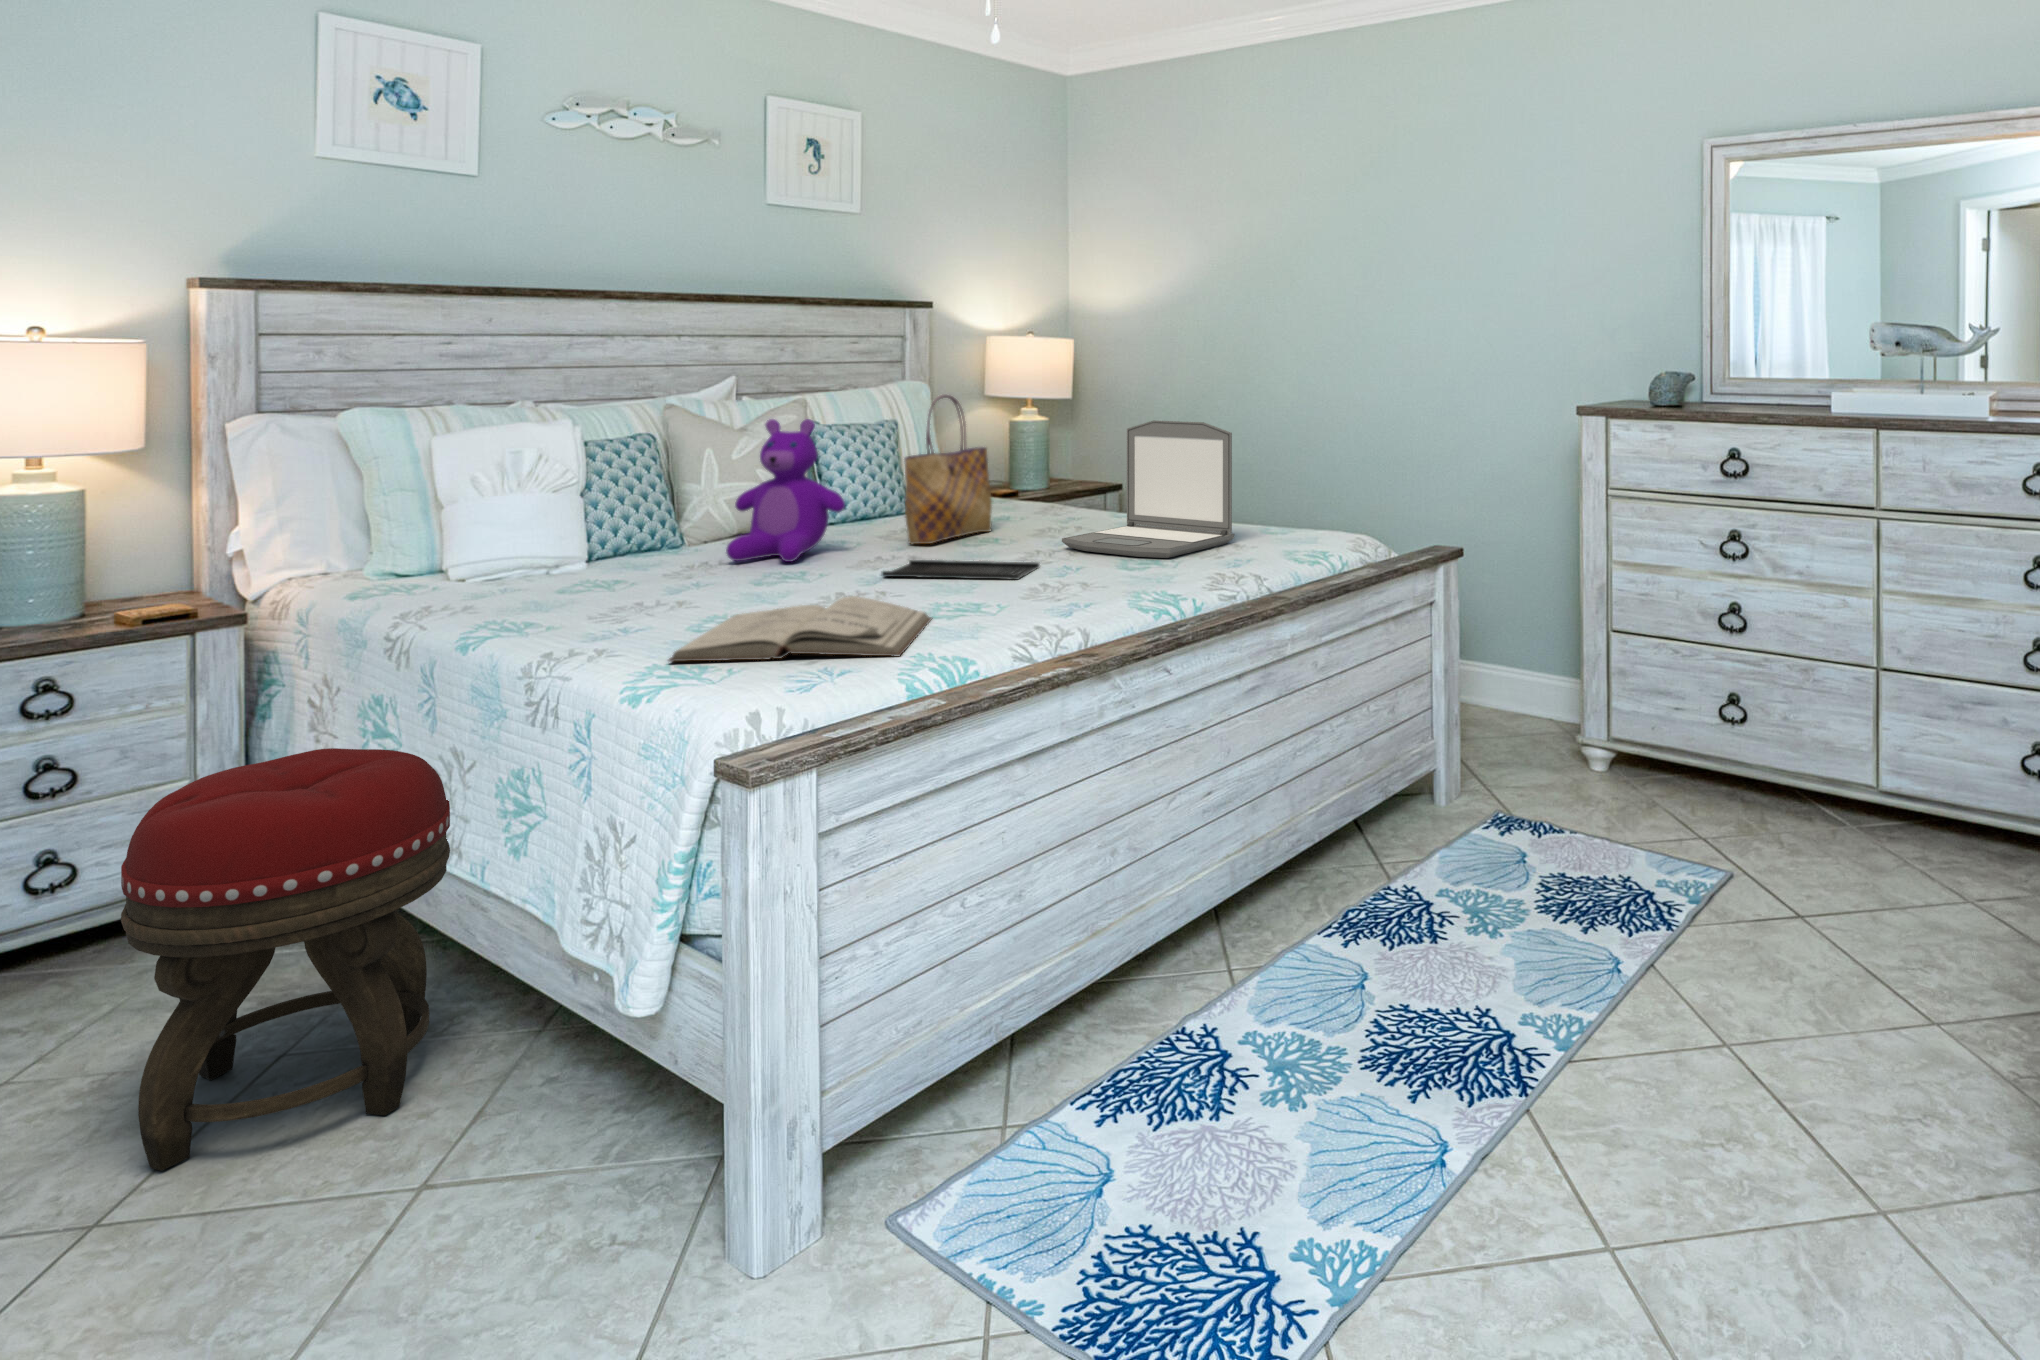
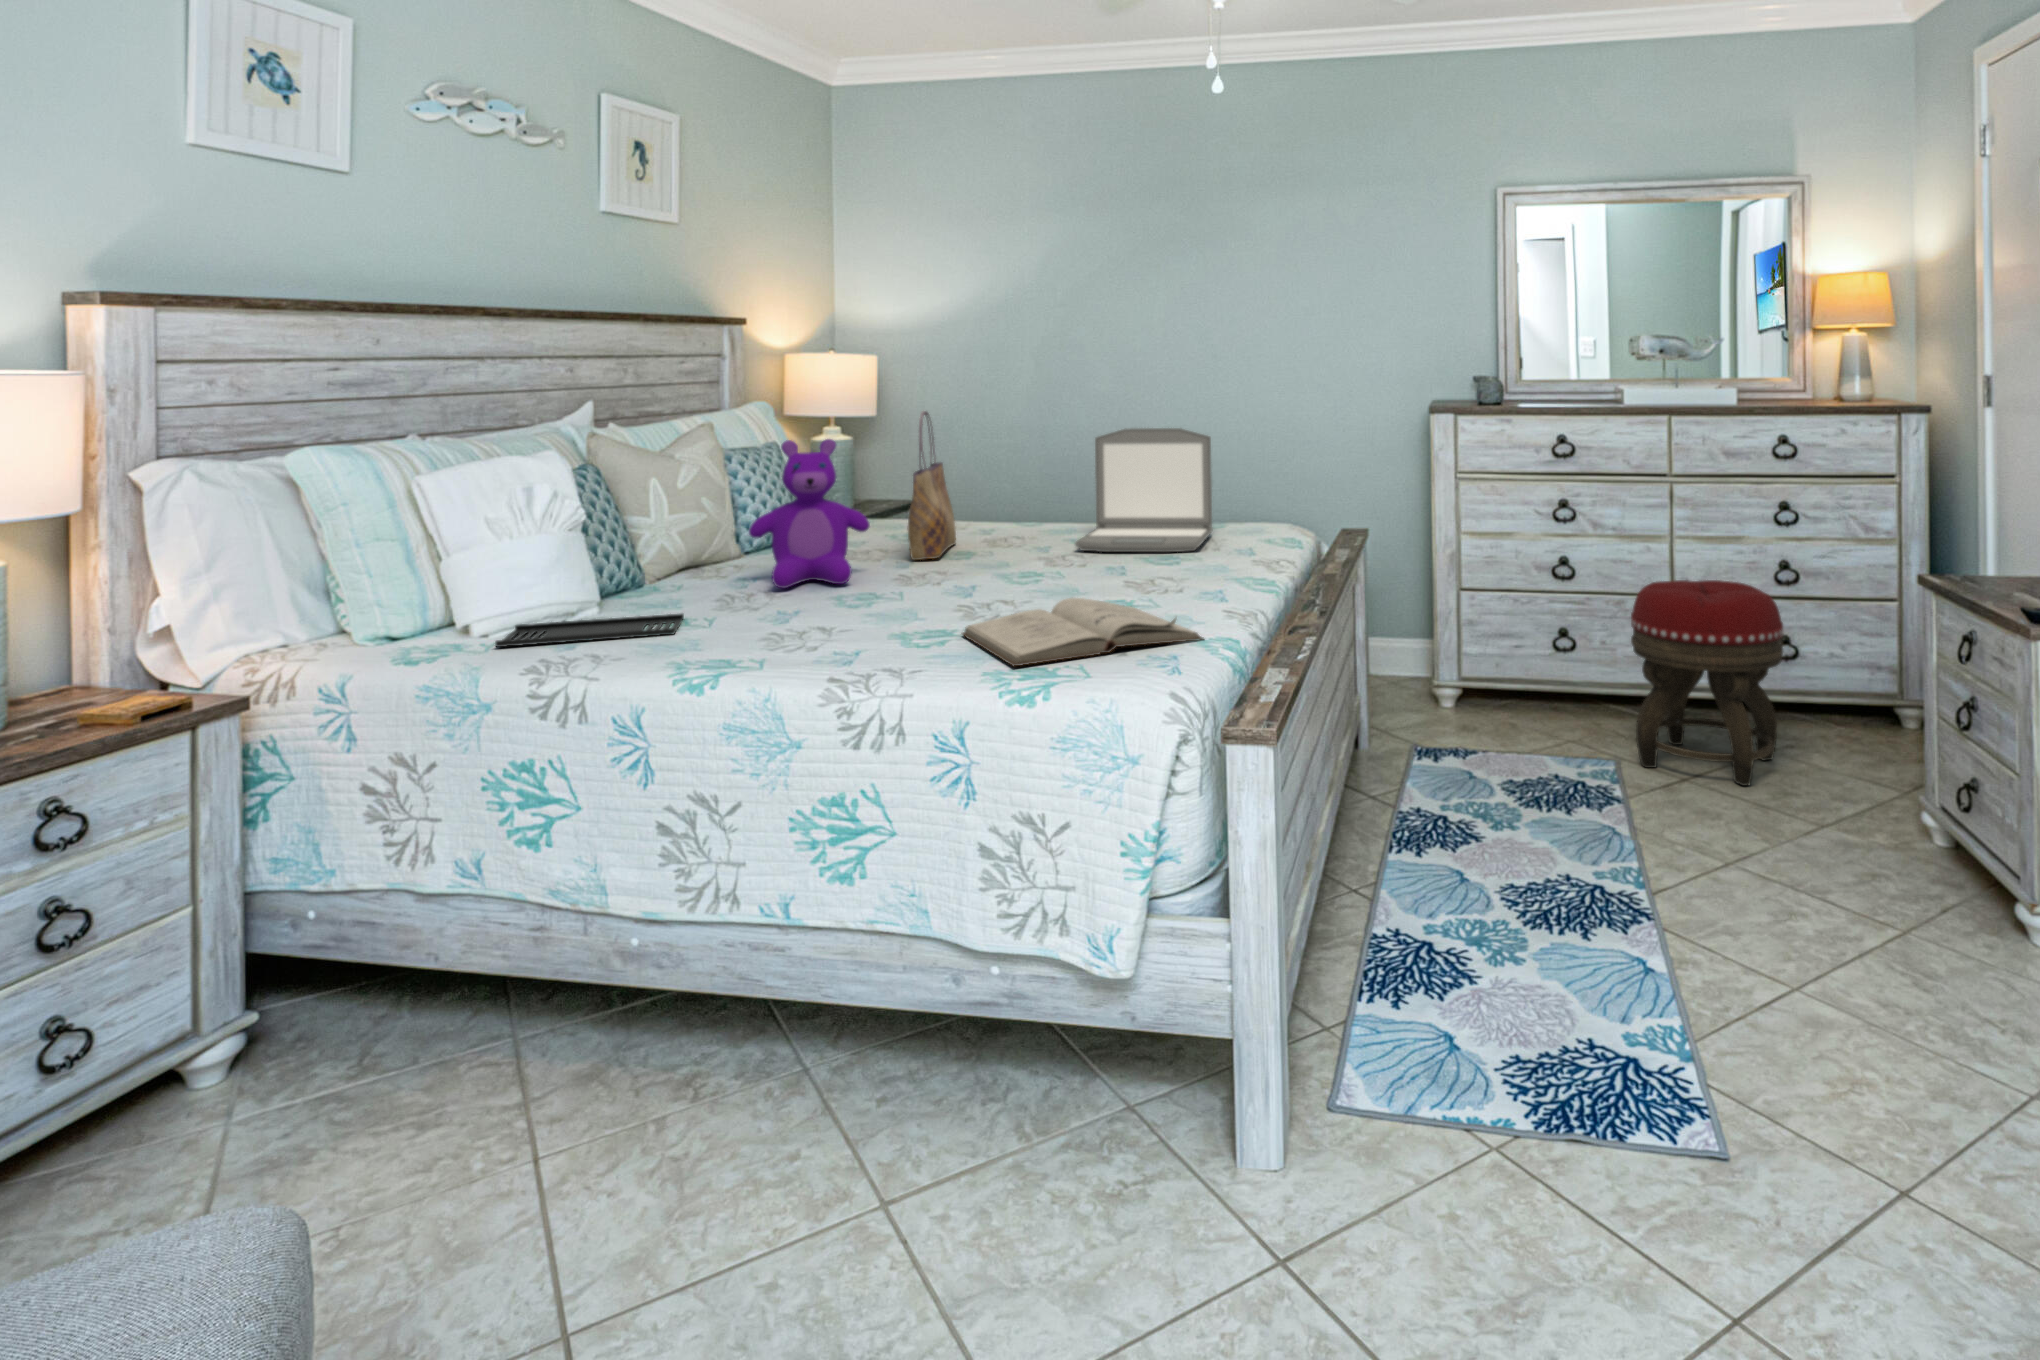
tray: present [882,560,1040,580] -> present [495,614,684,647]
footstool: present [121,748,450,1171] -> present [1631,580,1783,786]

